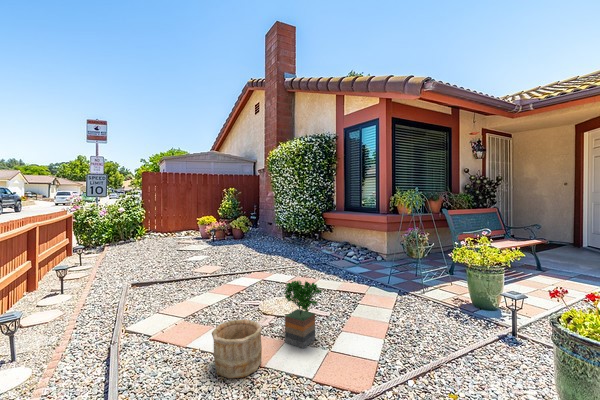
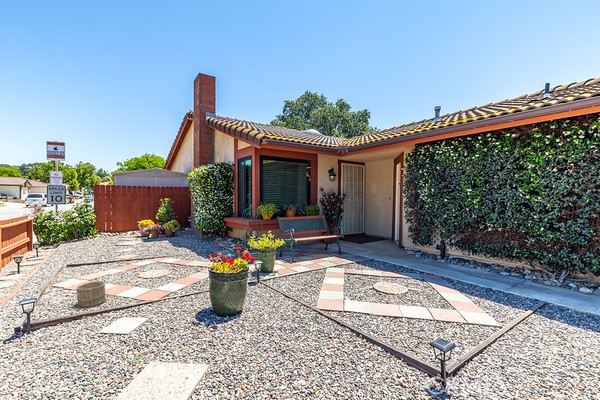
potted tree: present [285,281,322,348] -> none [124,262,150,296]

